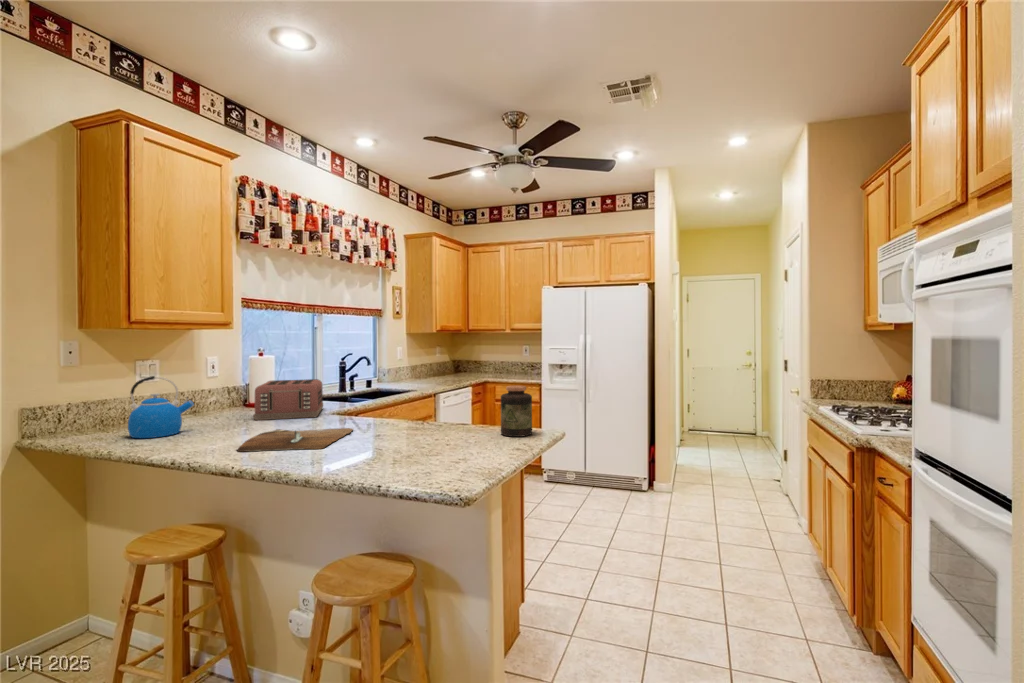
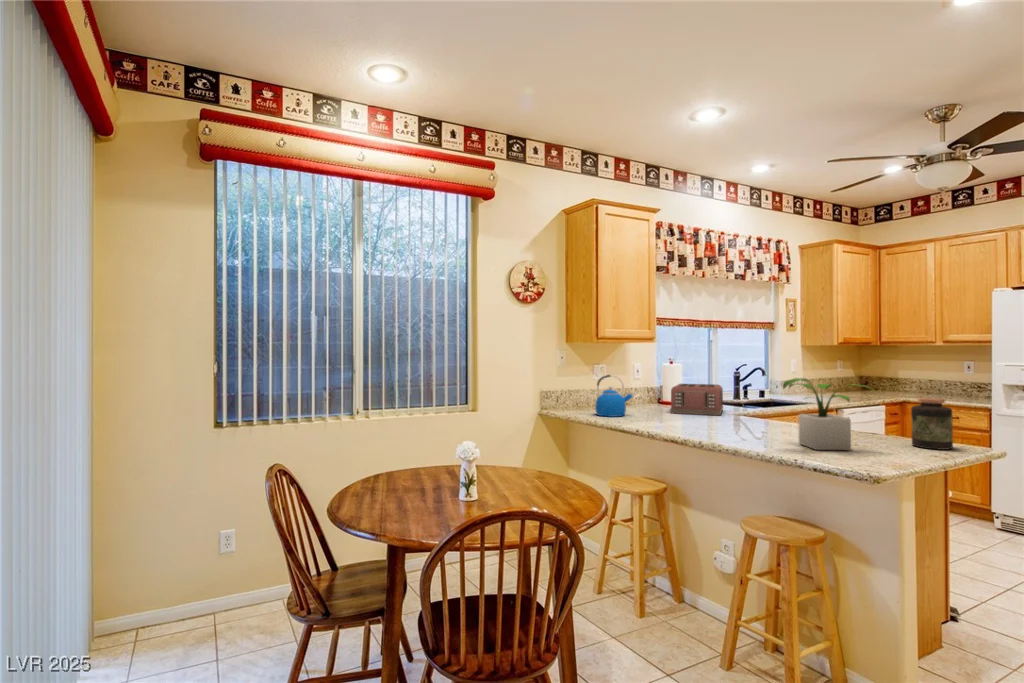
potted plant: none [379,374,473,458] -> present [783,378,869,450]
cutting board: present [237,428,353,452] -> none [669,420,756,435]

